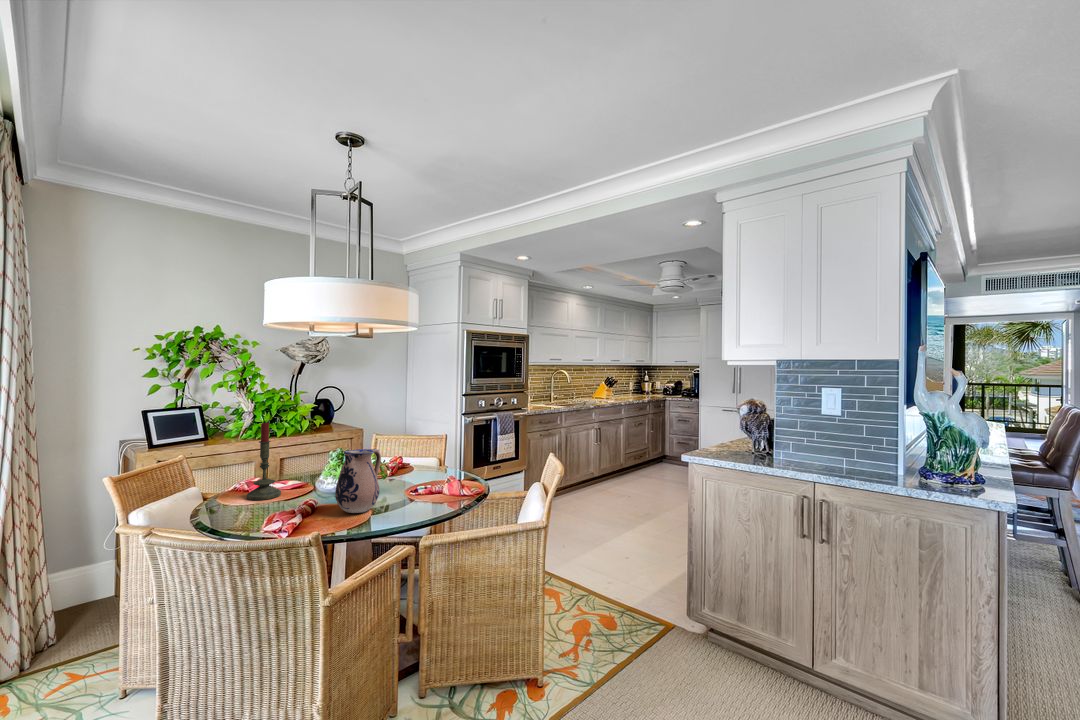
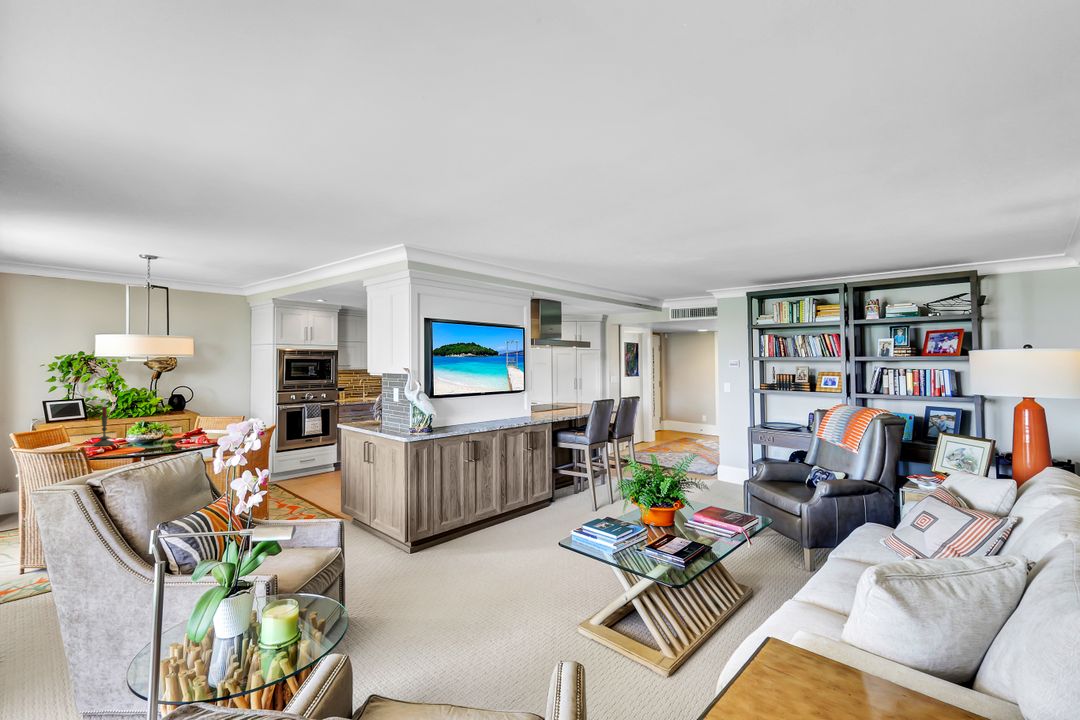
ceramic pitcher: present [335,449,381,513] -> none [134,420,163,450]

